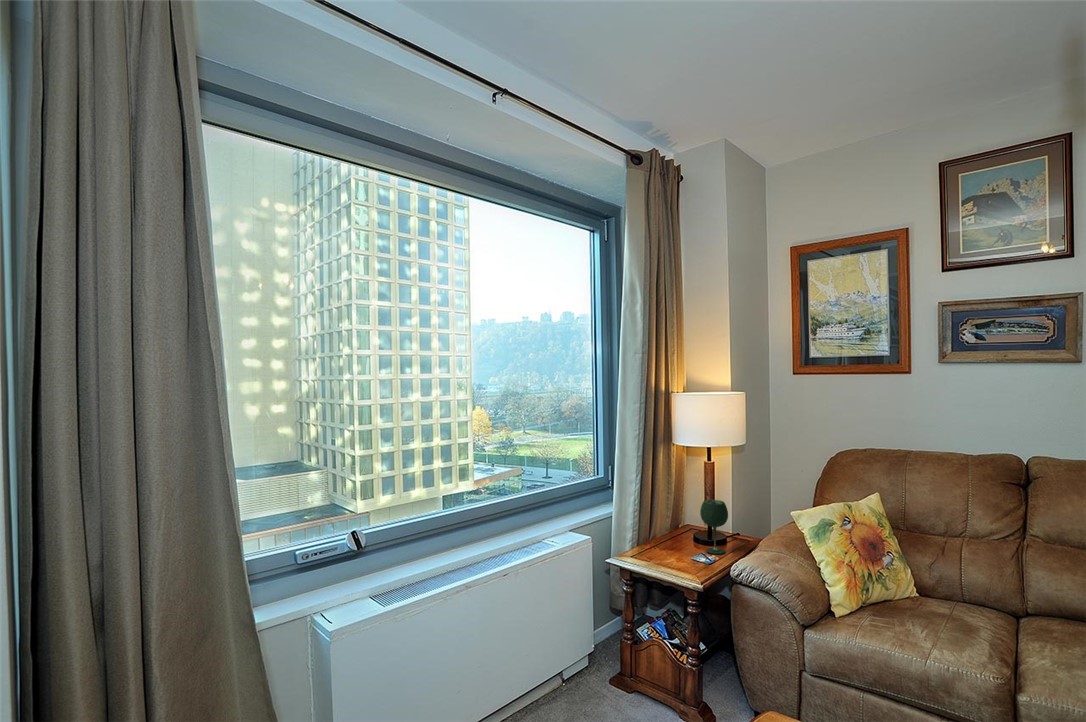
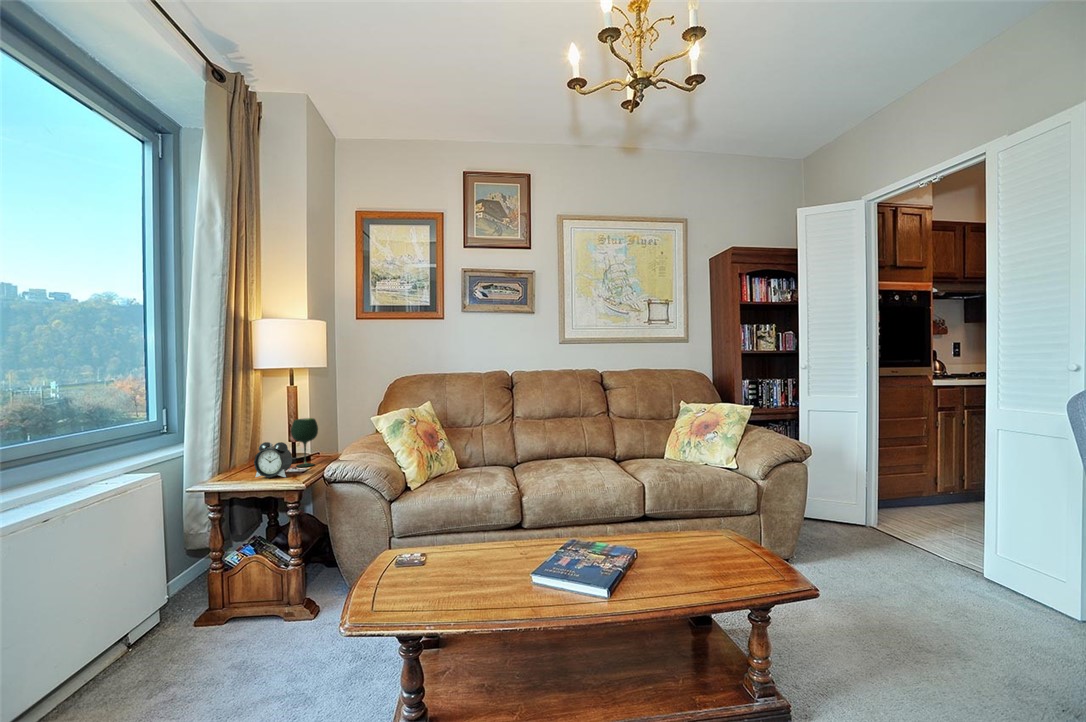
alarm clock: none [660,525,695,568] -> present [254,442,292,478]

